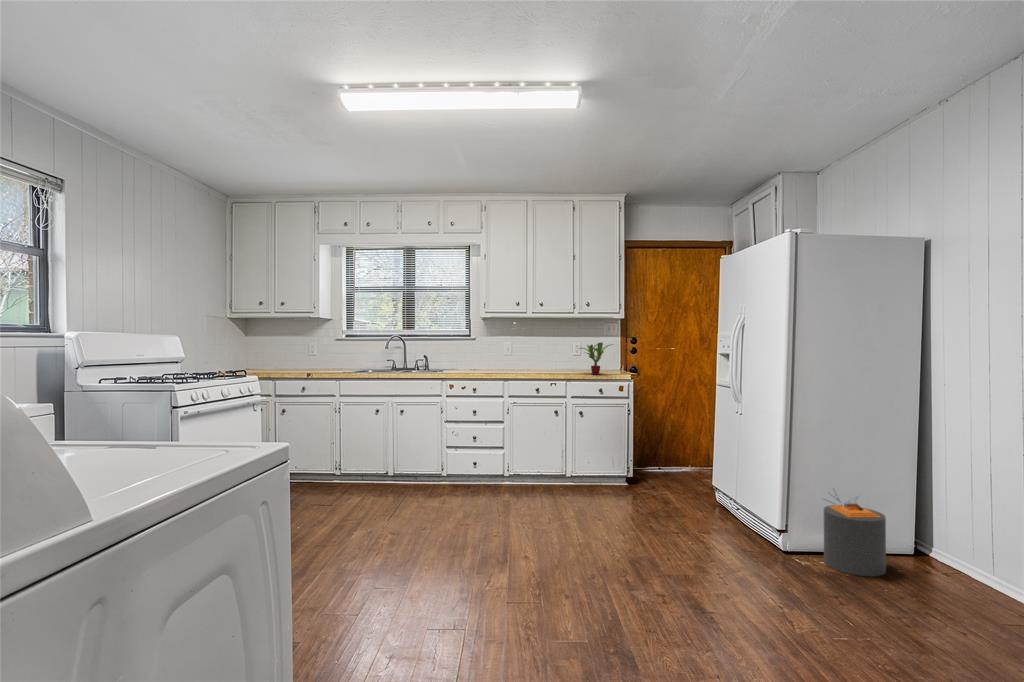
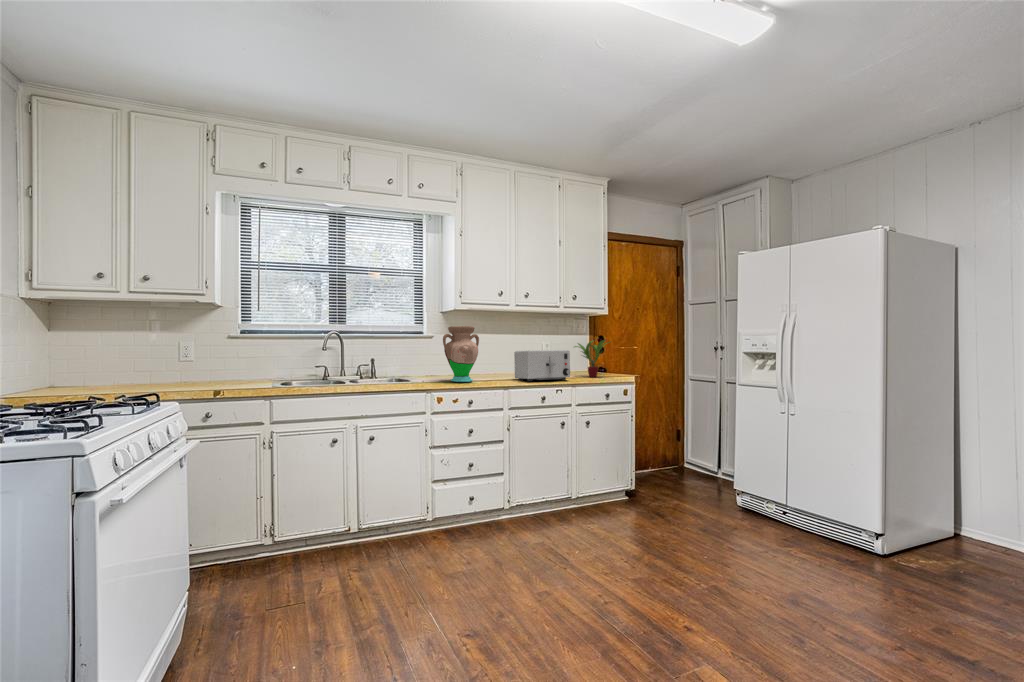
vase: none [459,332,490,374] -> present [443,326,479,382]
toaster: none [521,351,562,376] -> present [514,350,570,381]
trash can: present [824,493,886,577] -> none [923,475,993,563]

